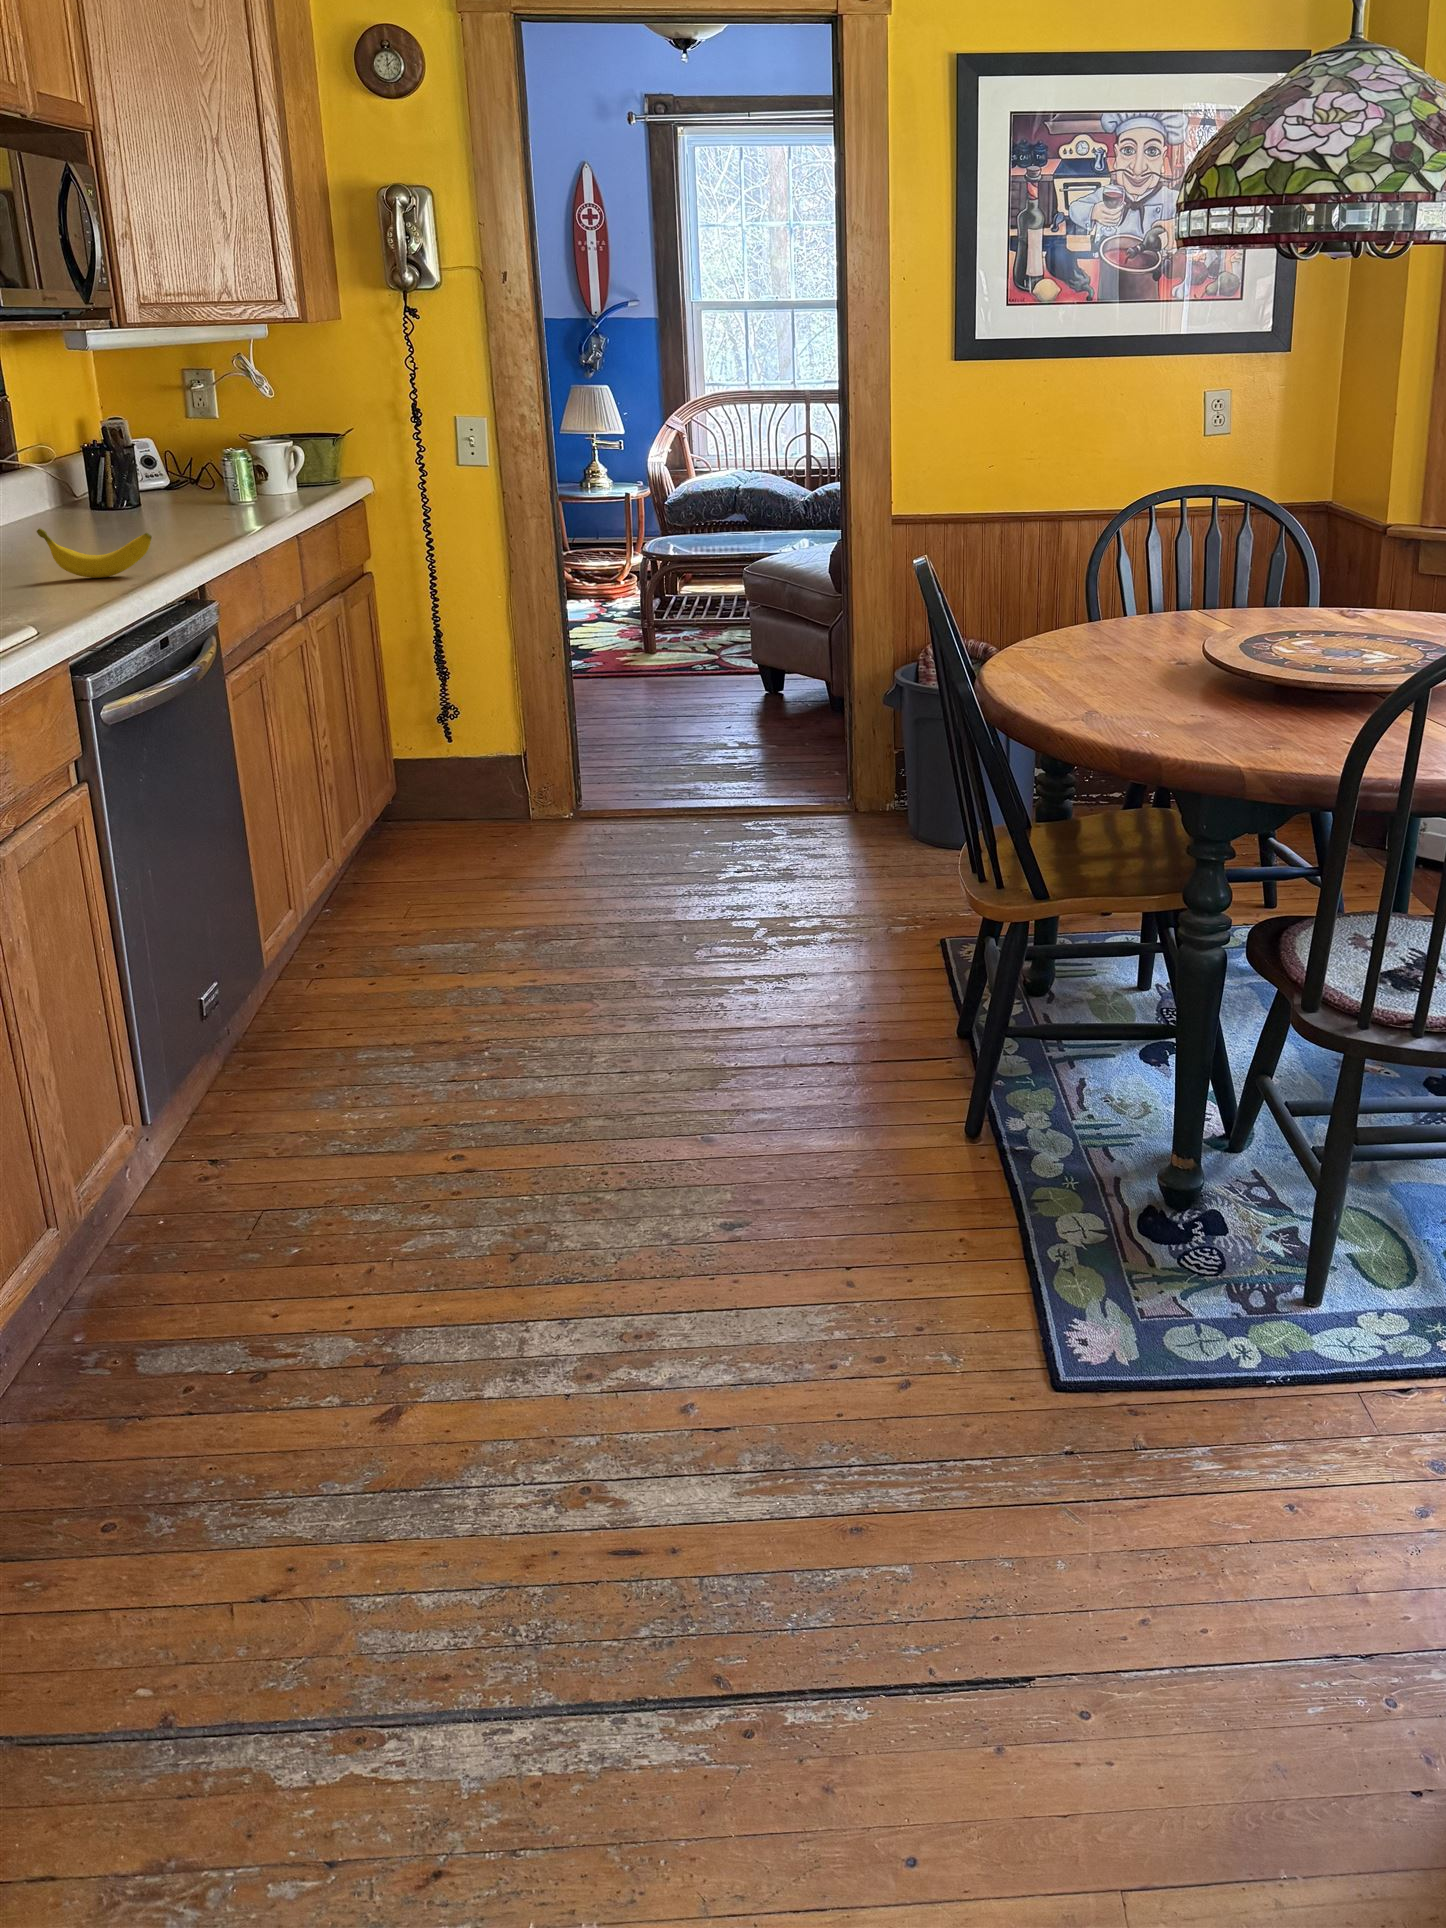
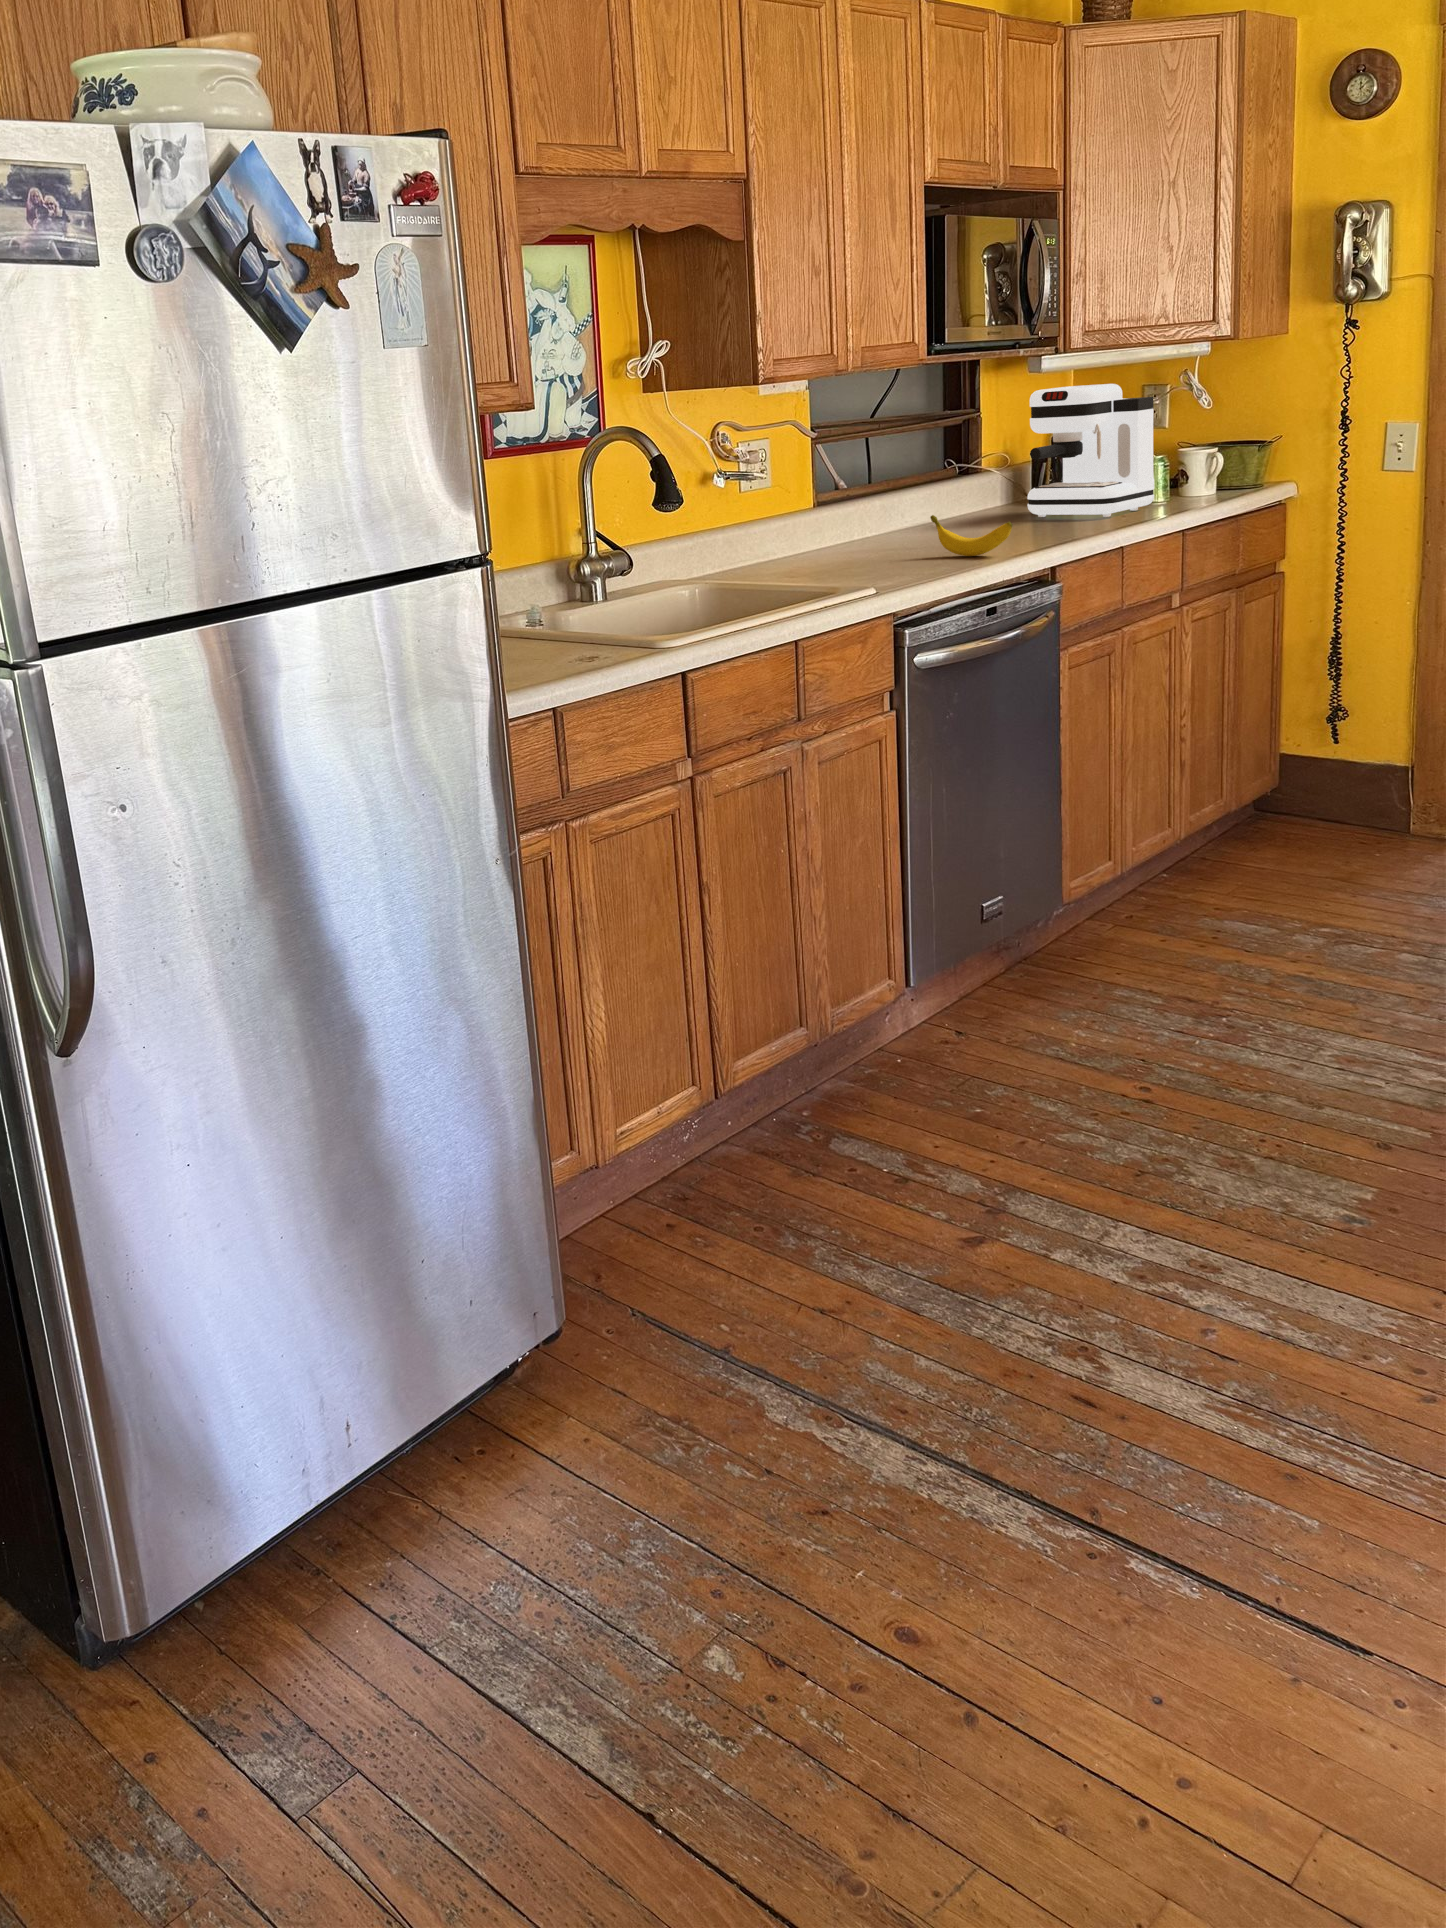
coffee maker: none [90,367,251,524] -> present [1027,384,1154,517]

